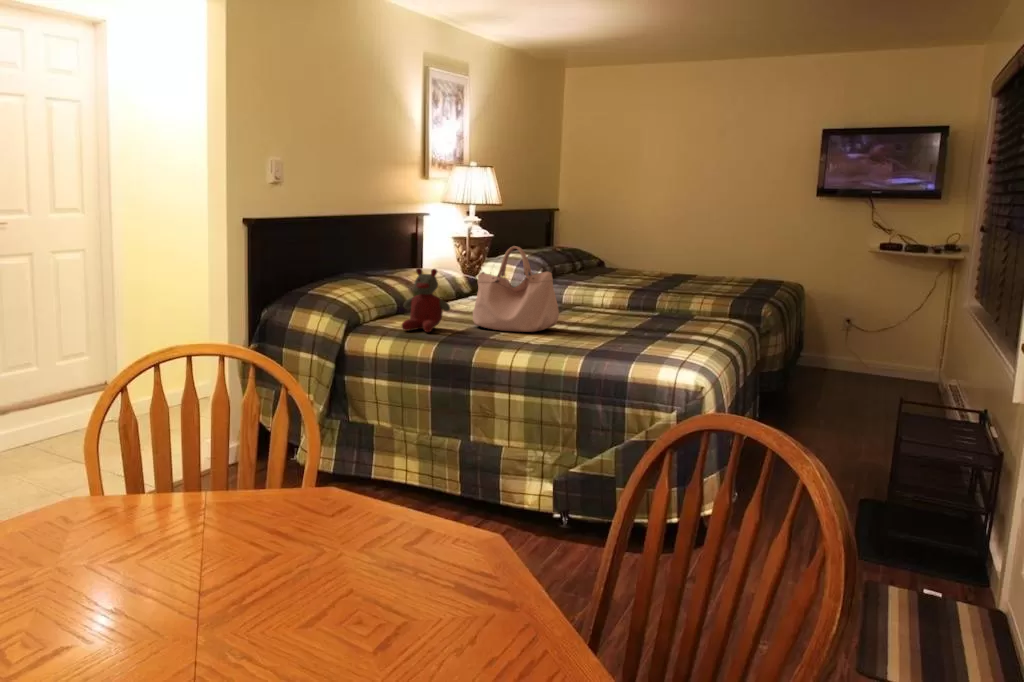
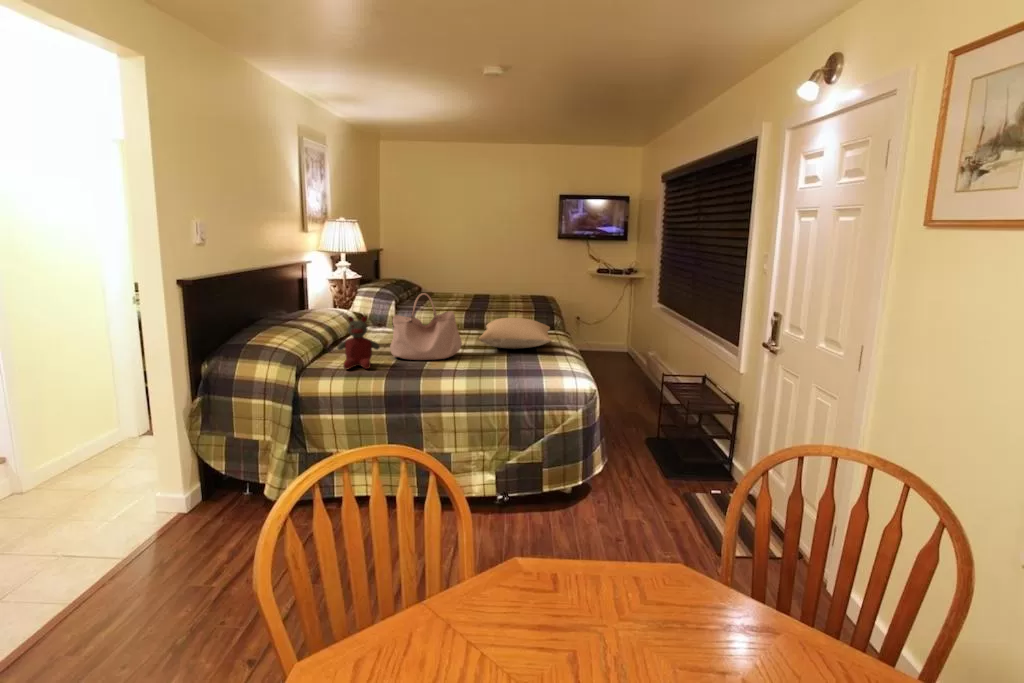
pillow: none [587,290,706,331] -> present [479,318,551,349]

